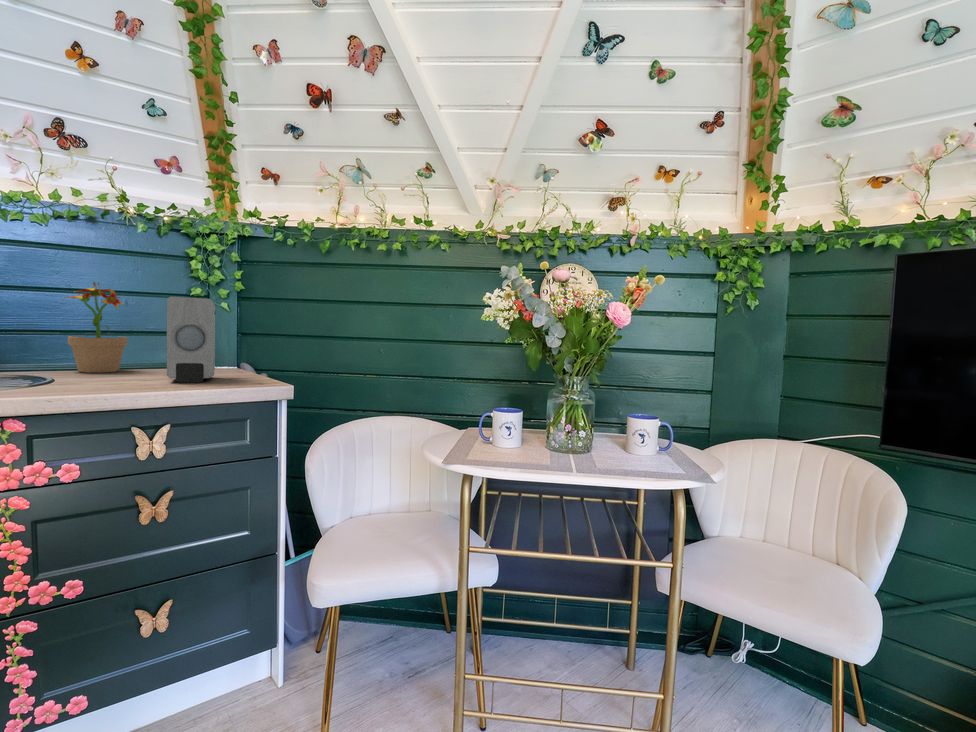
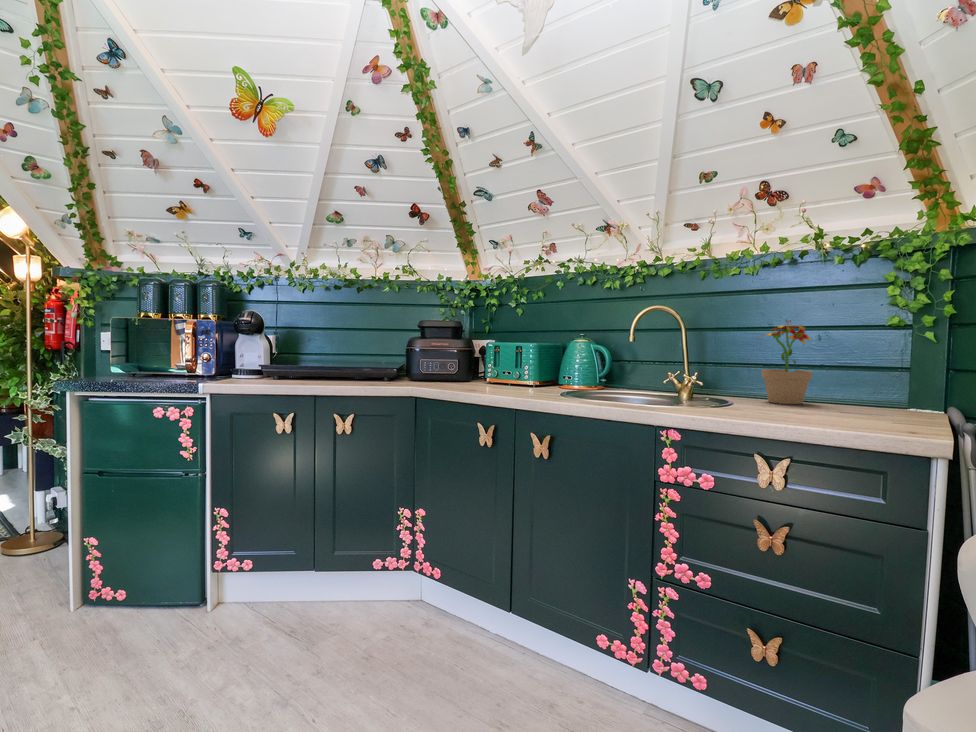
soap dispenser: present [167,297,215,383] -> none [811,328,886,422]

